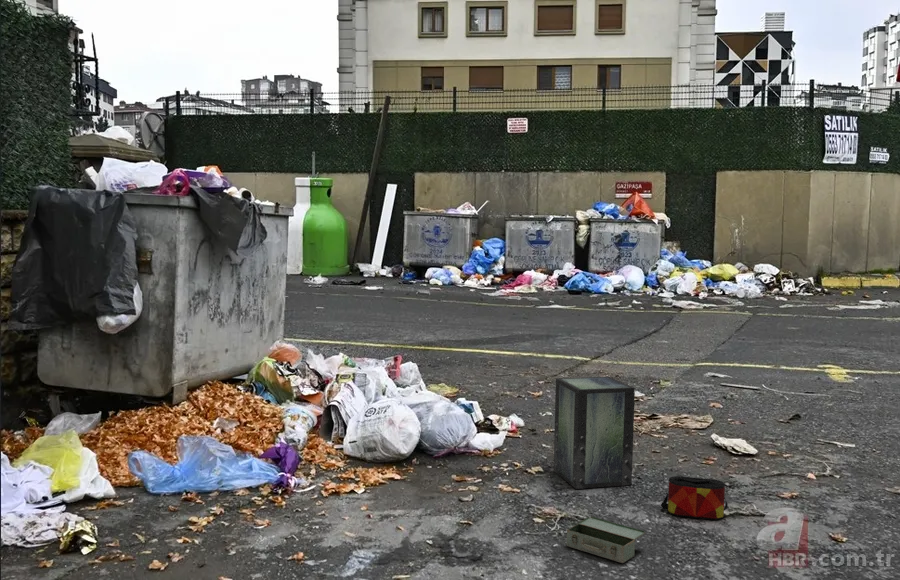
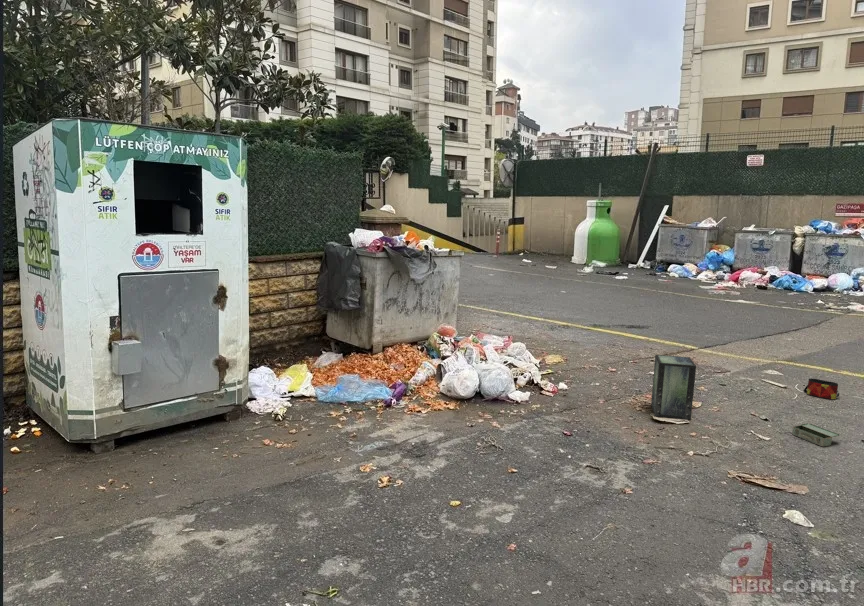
bag: present [661,476,728,520] -> present [804,378,839,400]
toolbox: present [566,517,645,563] -> present [792,423,840,447]

